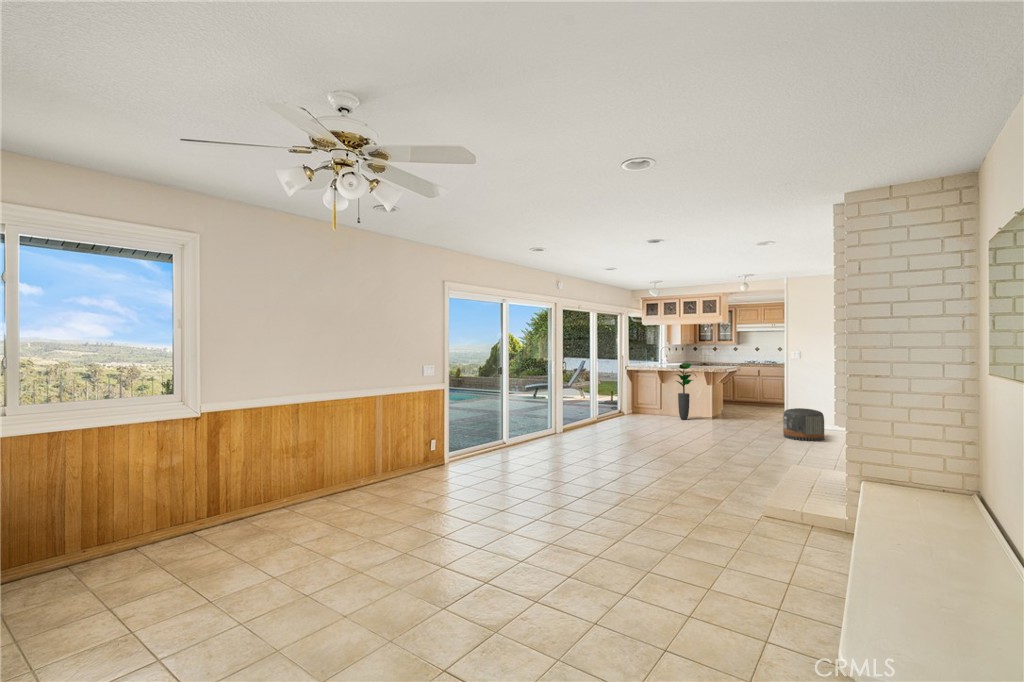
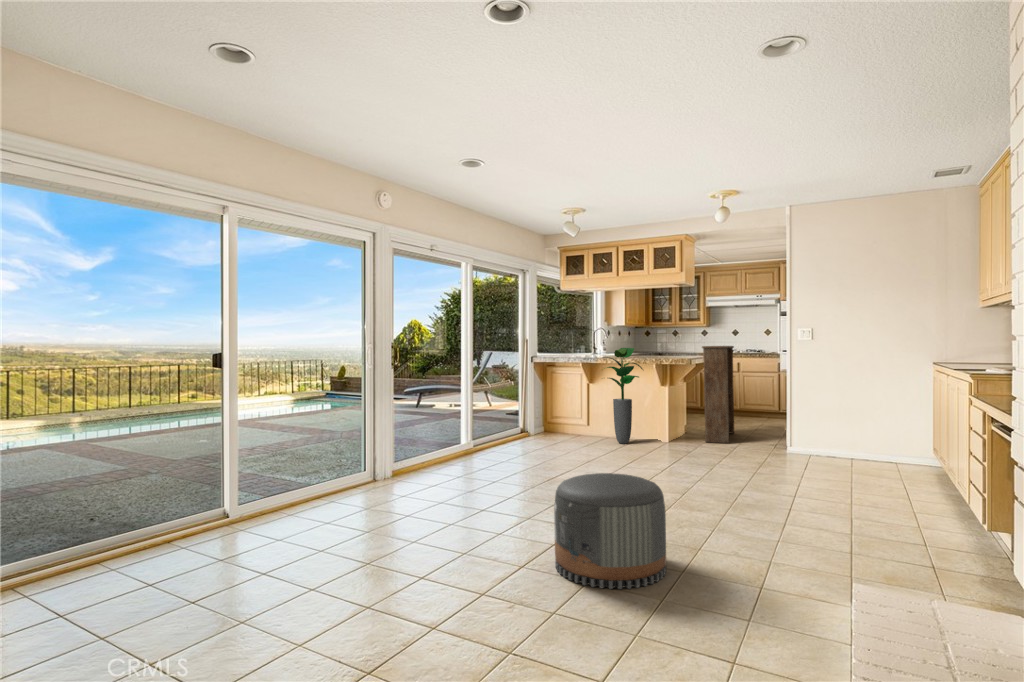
bookshelf: none [733,362,753,421] -> present [702,346,734,443]
pouf: present [783,408,824,441] -> present [554,473,666,589]

